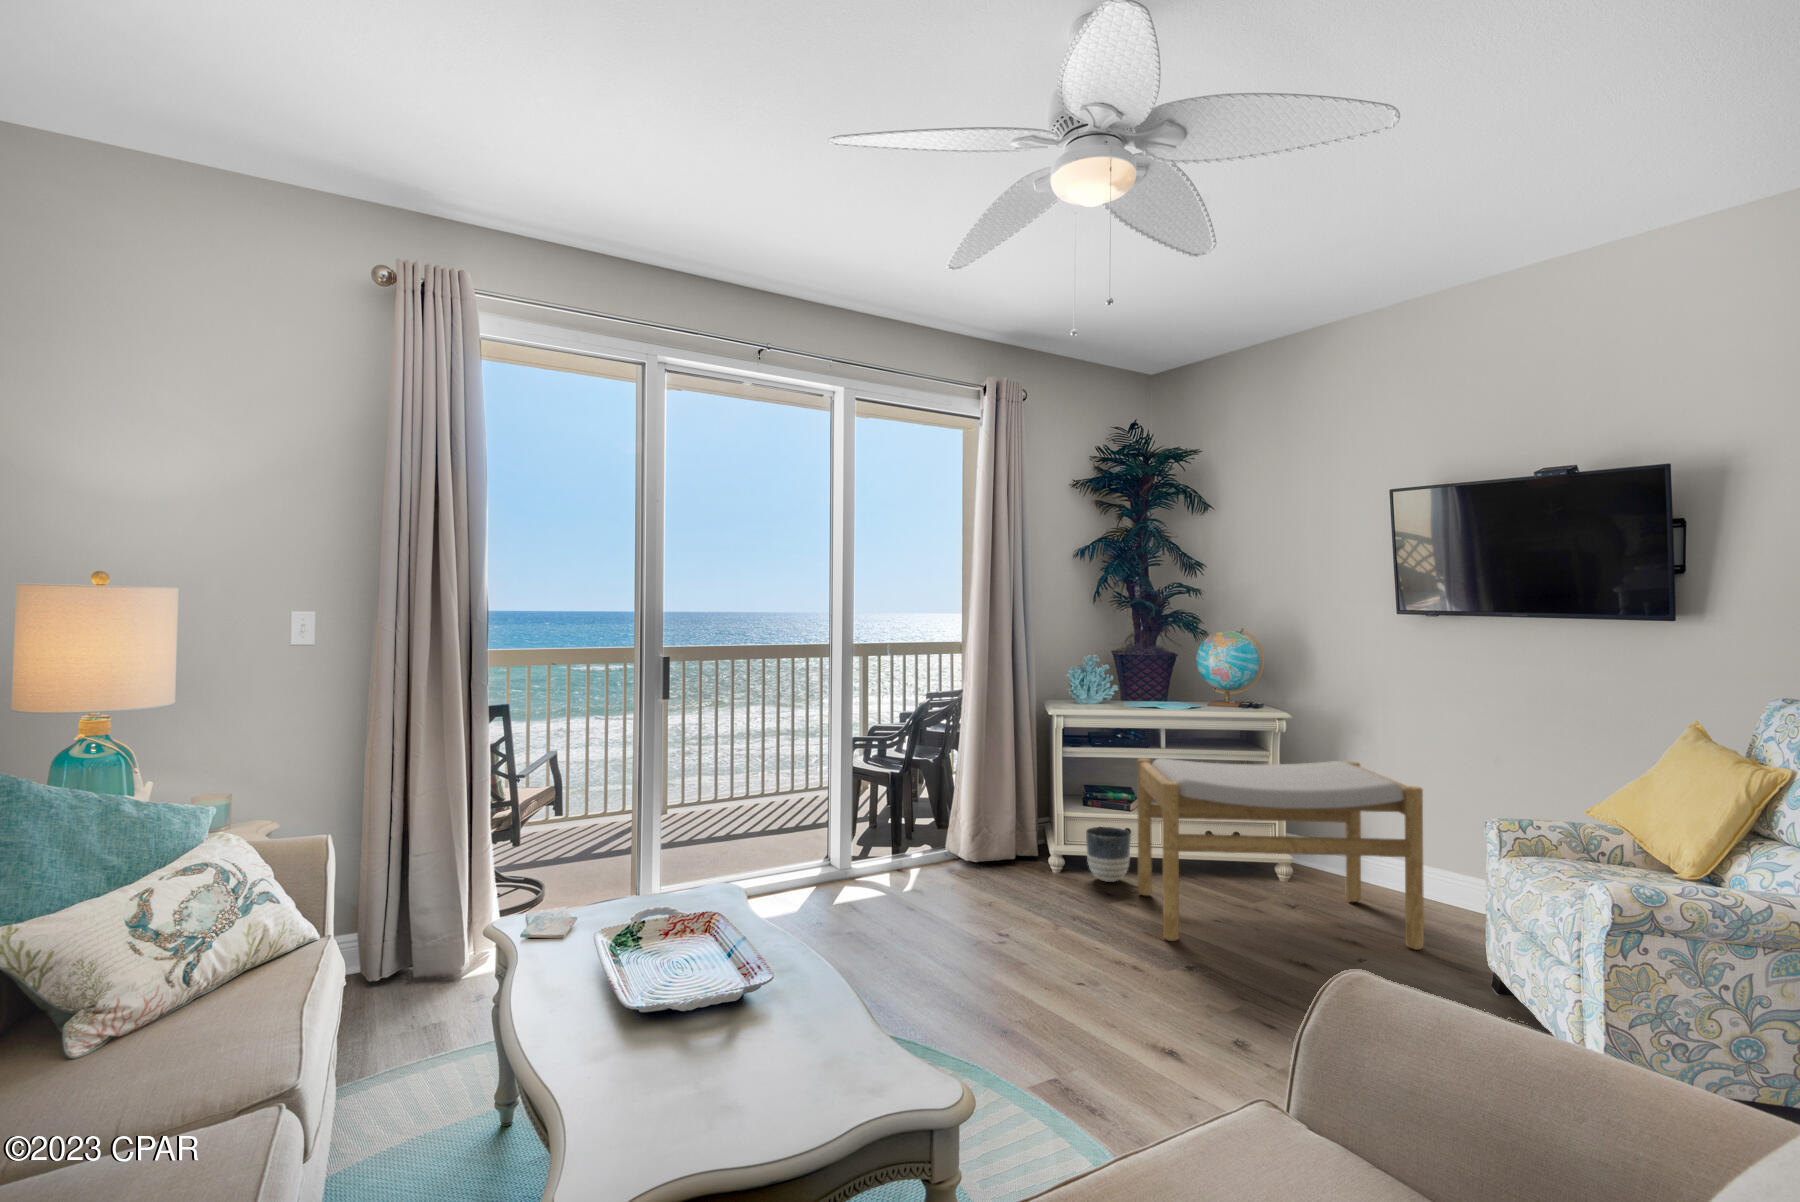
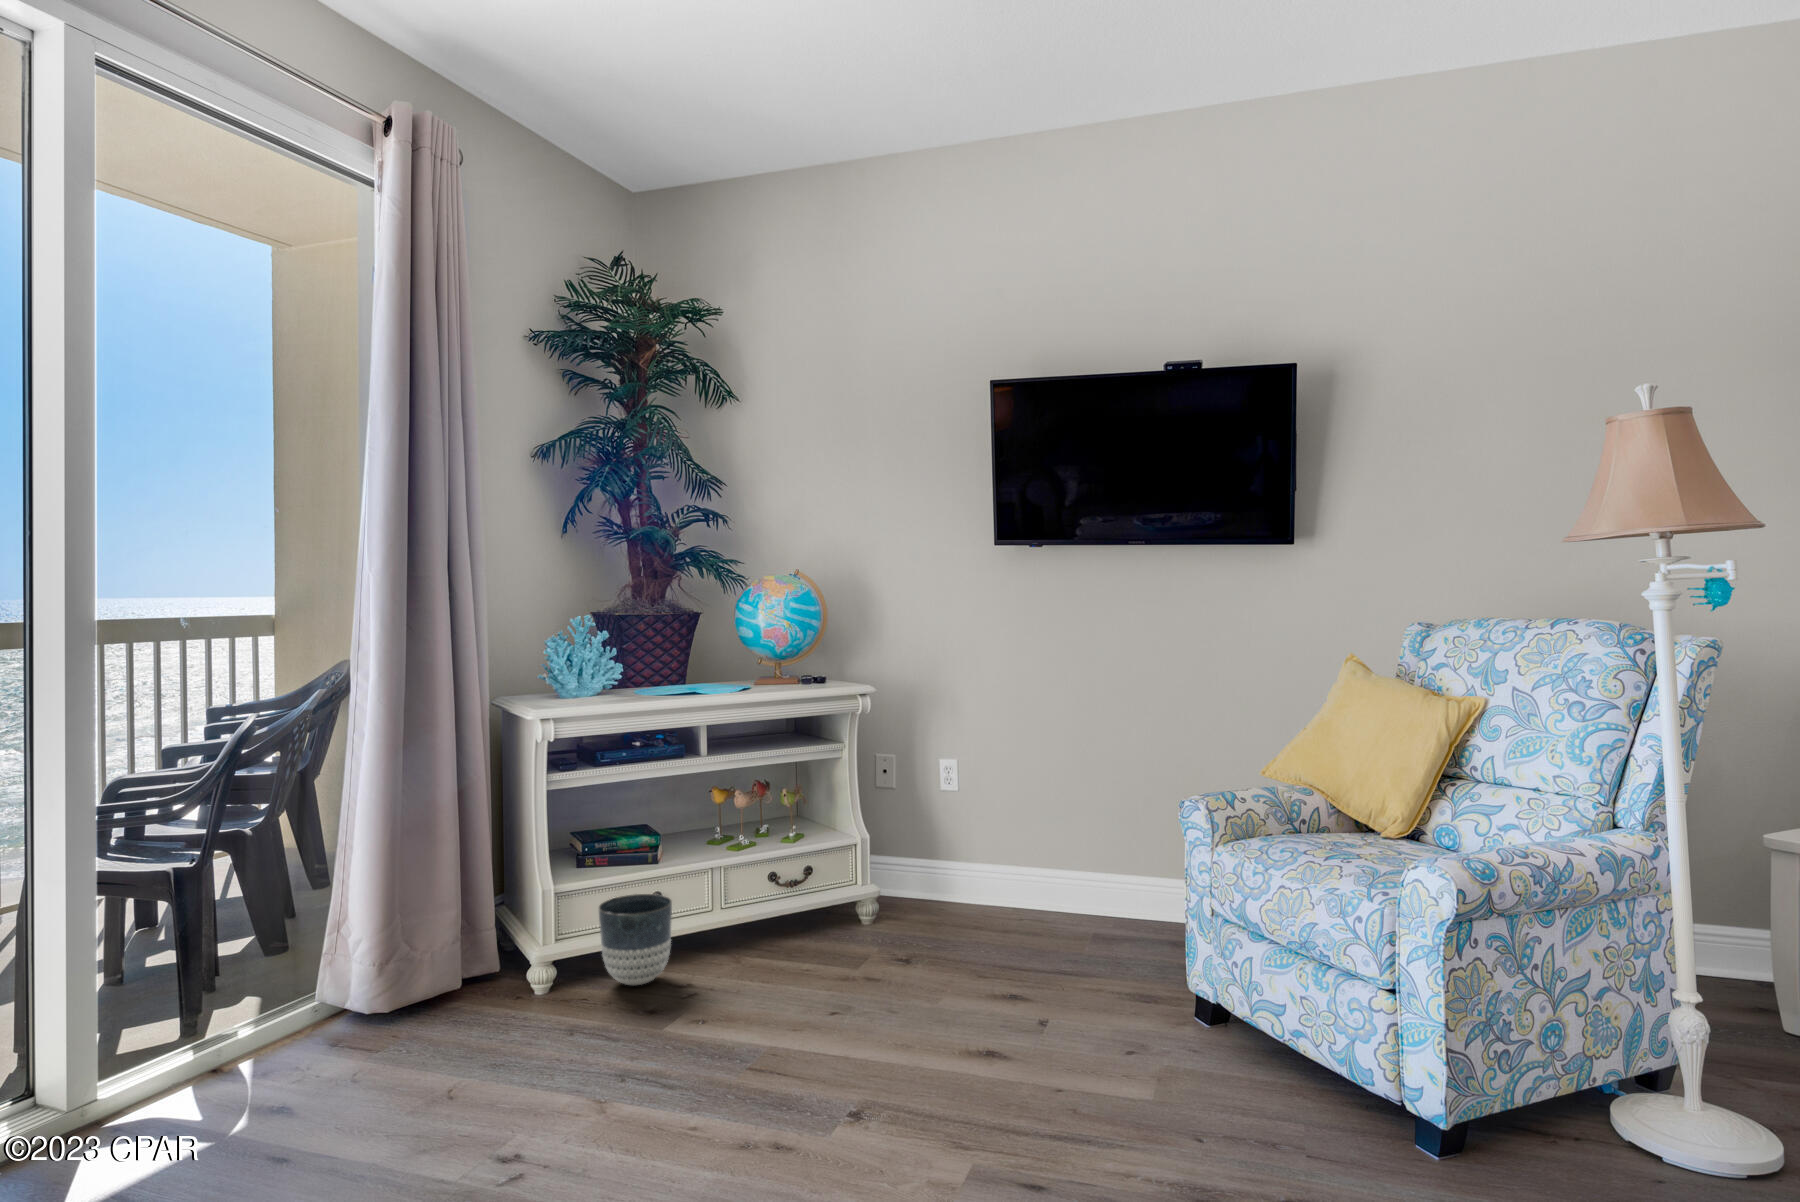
footstool: present [1137,758,1424,950] -> none [692,746,1089,1066]

